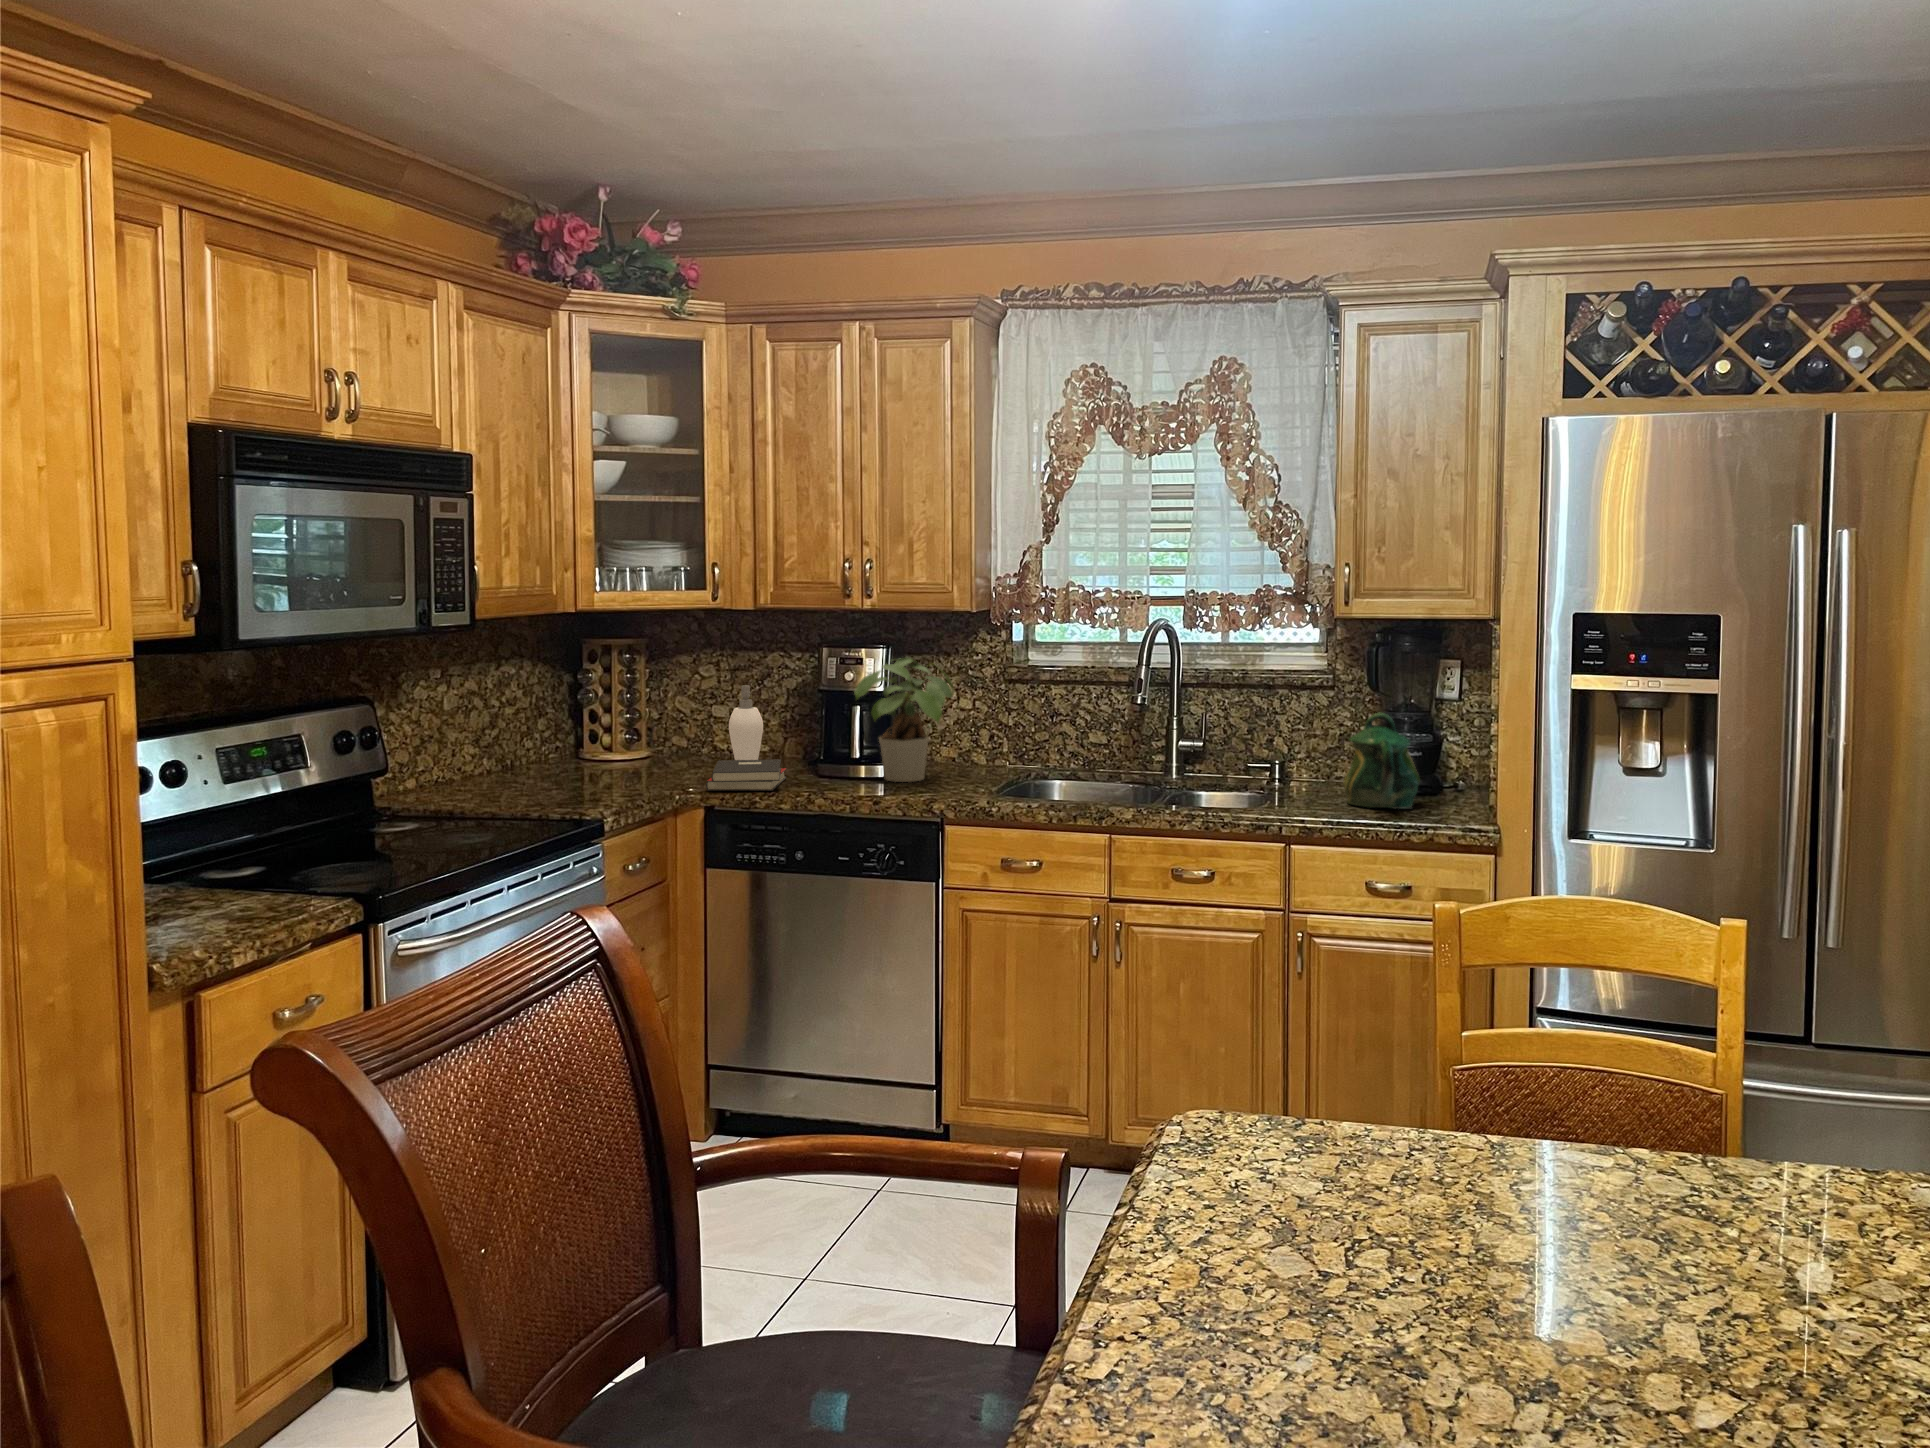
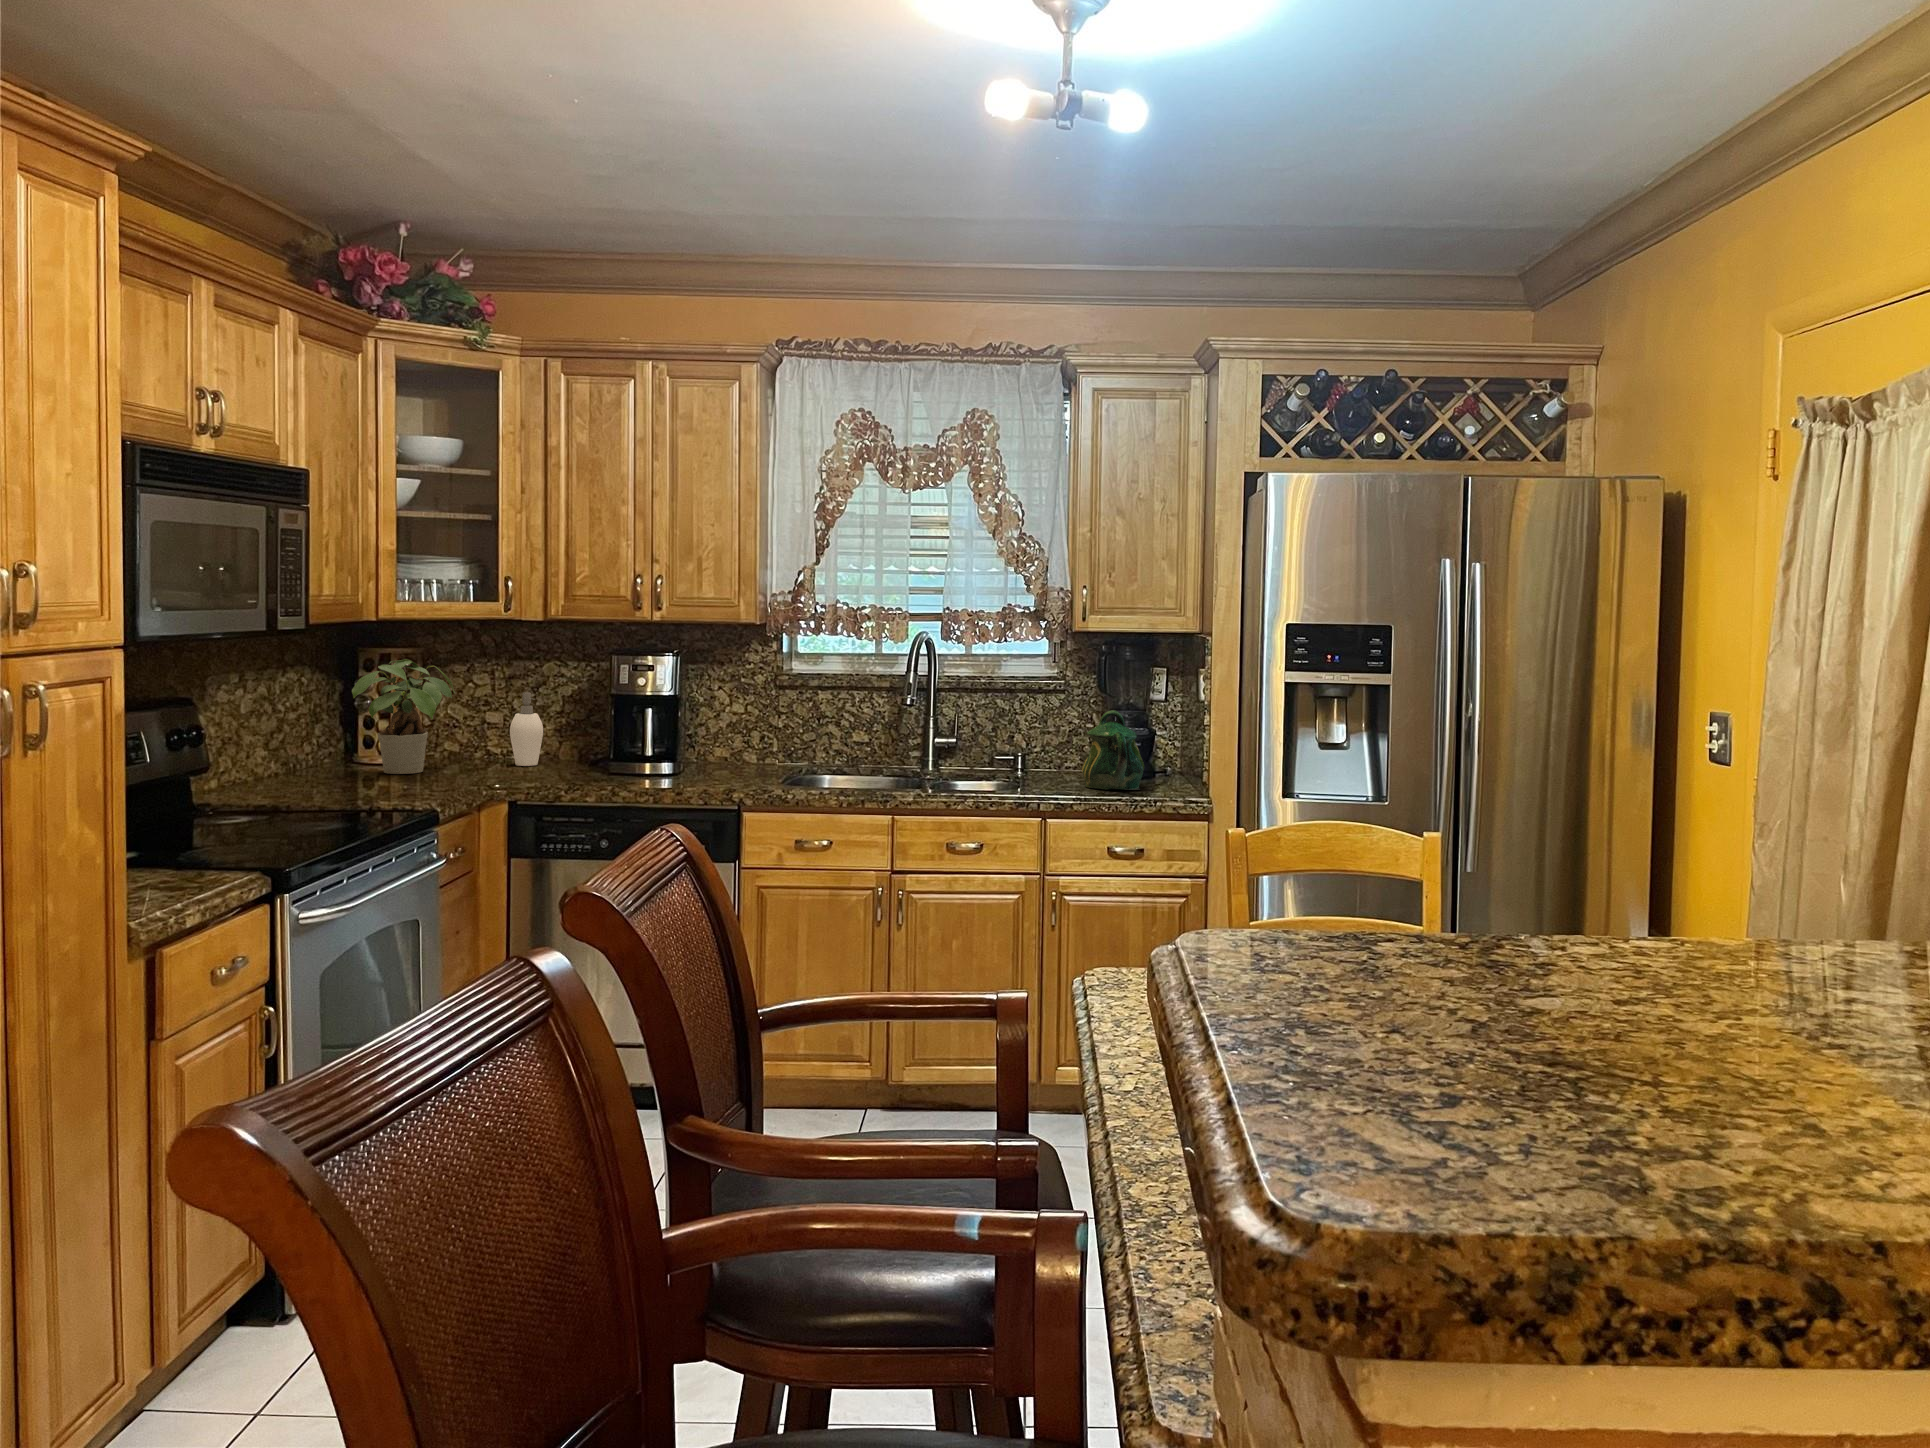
potted plant: present [854,657,954,782] -> present [352,659,456,774]
hardback book: present [706,759,786,791] -> none [511,759,583,787]

